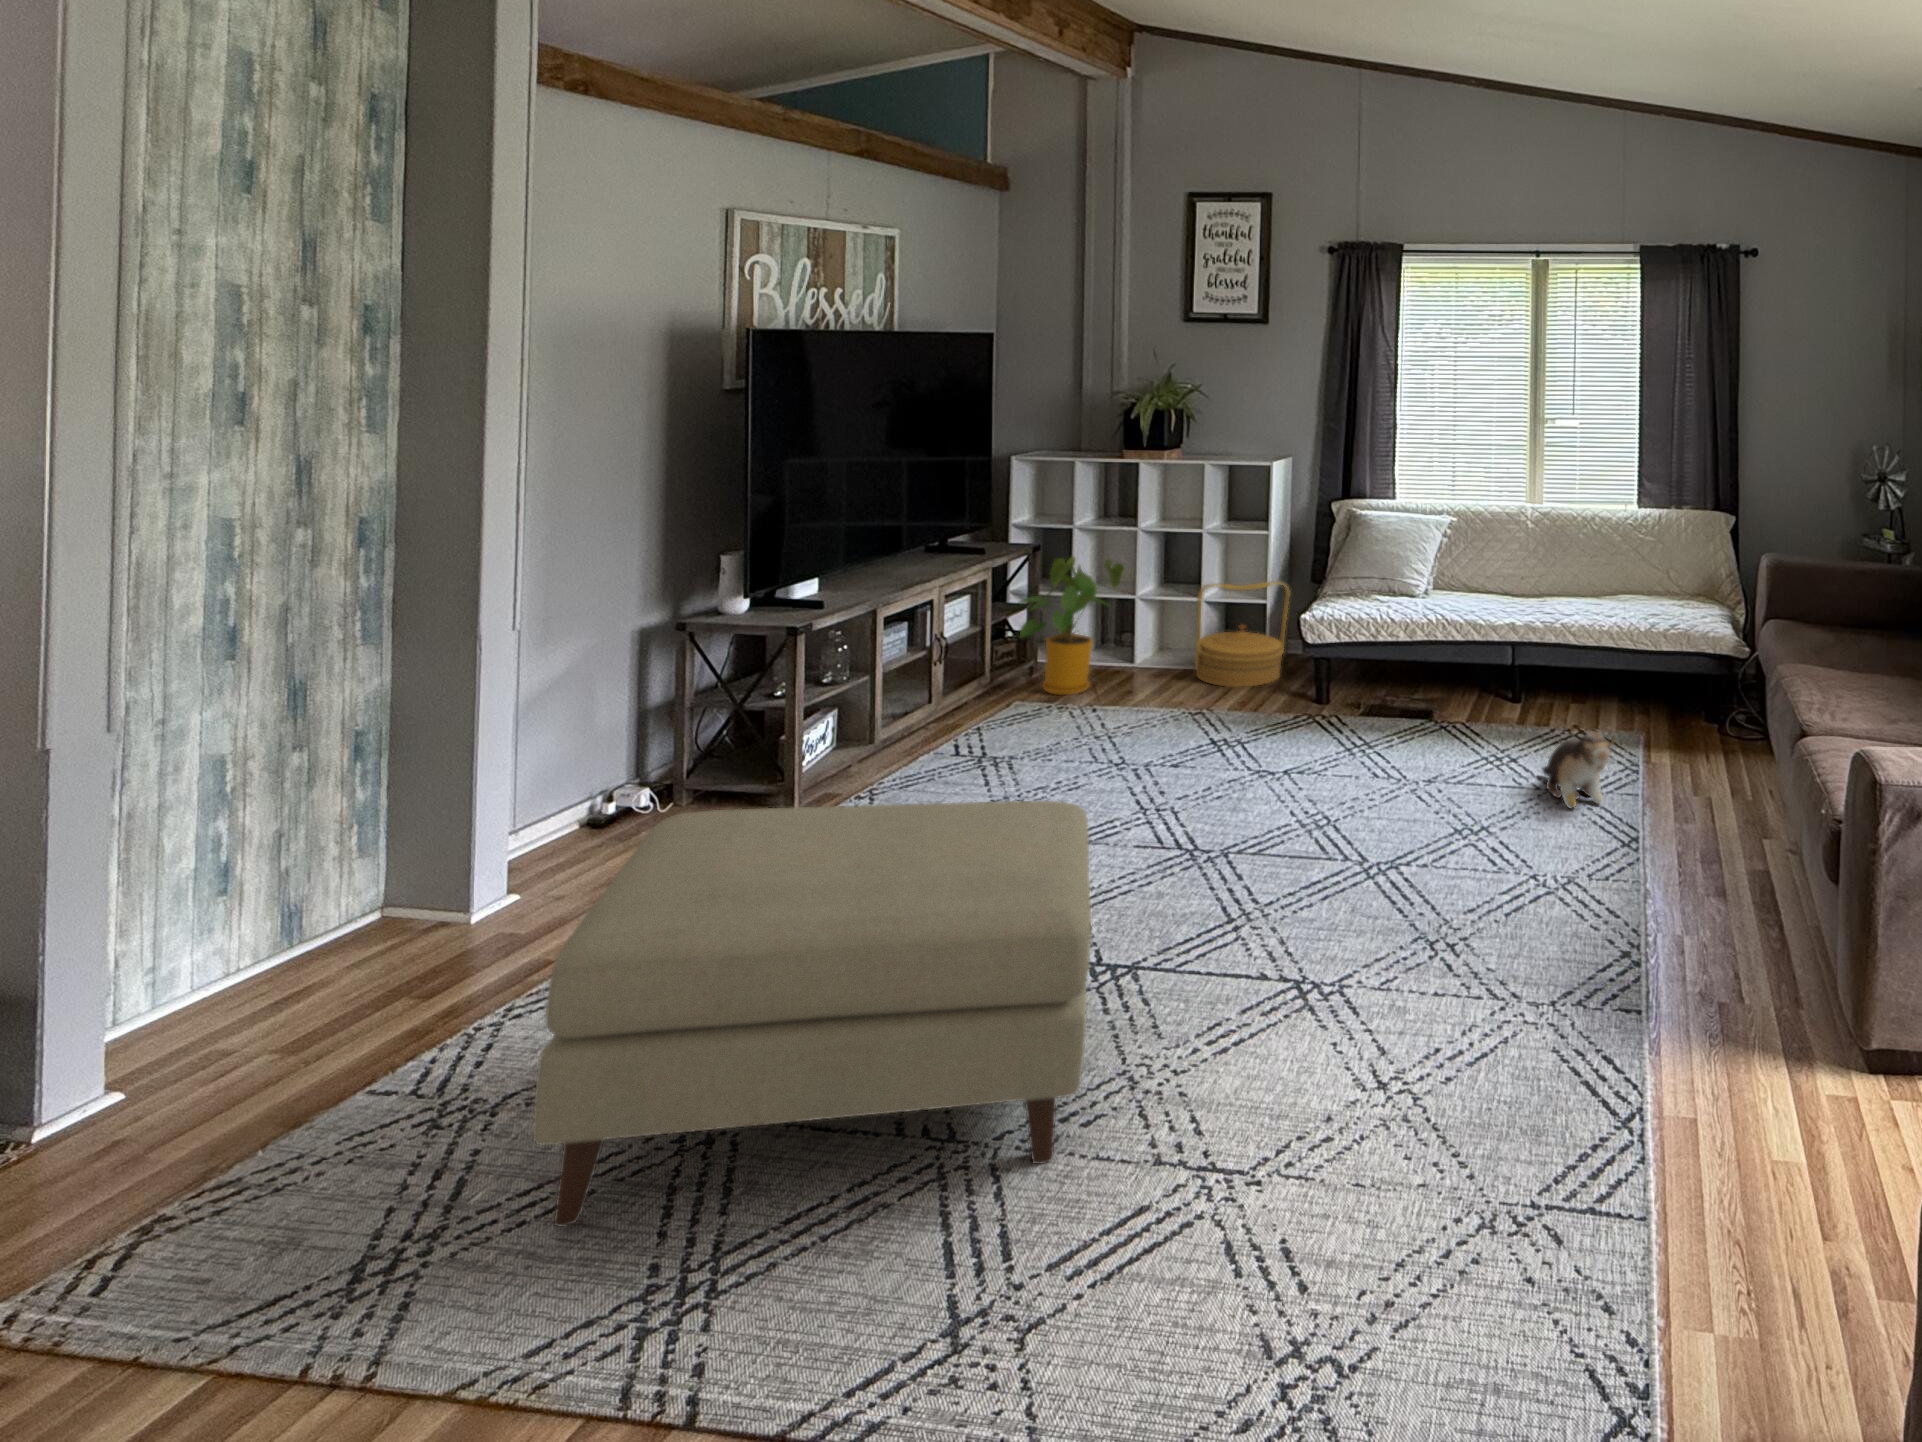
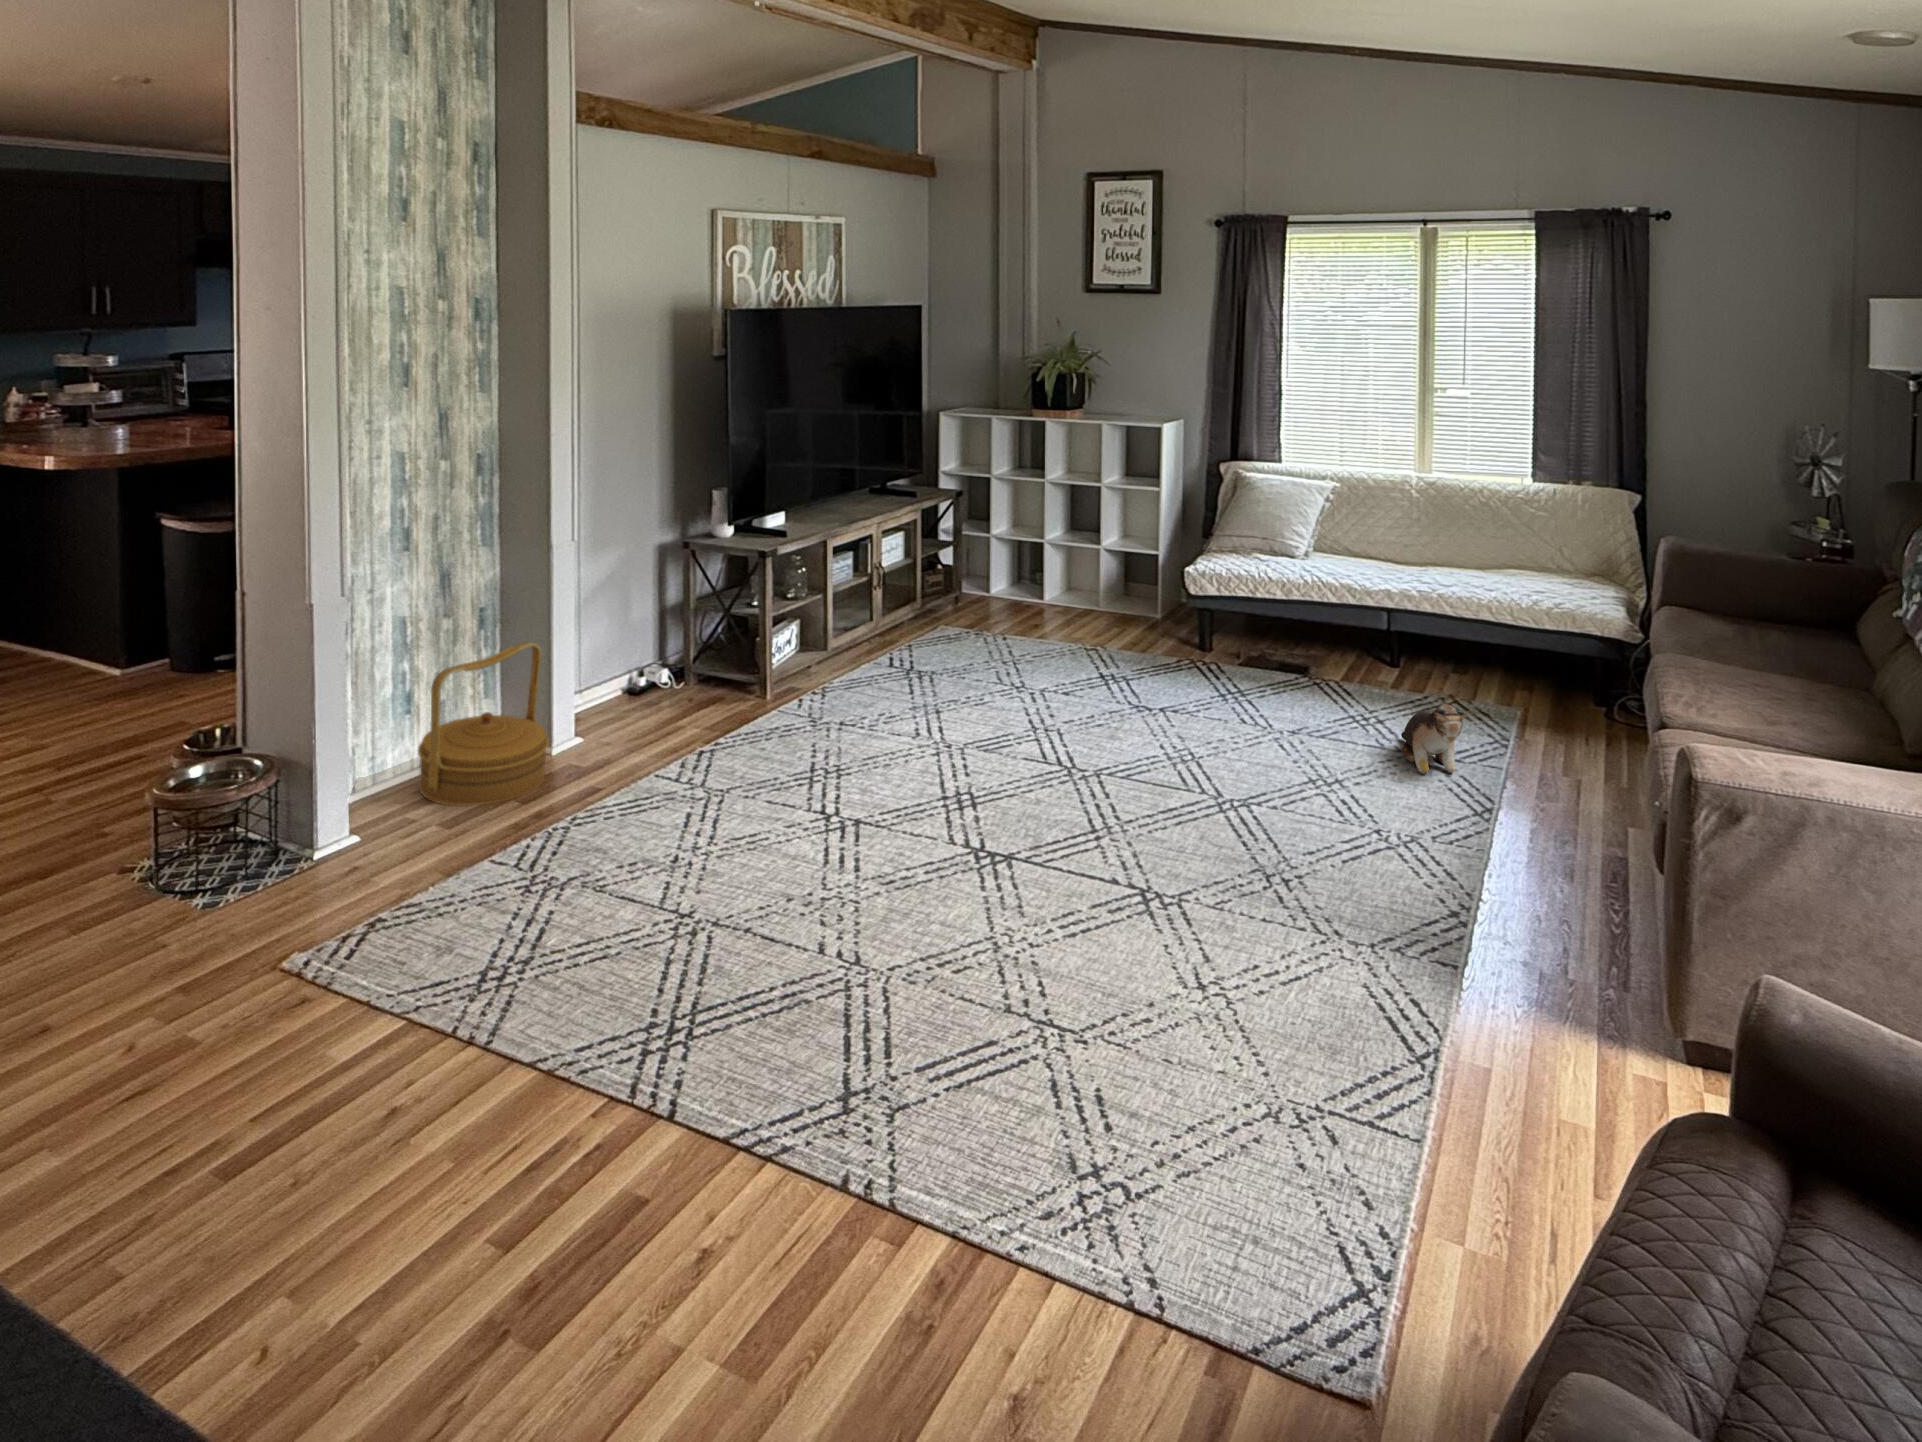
house plant: present [1020,557,1124,695] -> none [945,501,1039,622]
woven basket: present [1195,581,1289,687] -> present [418,642,549,806]
ottoman: present [533,801,1091,1227] -> none [580,691,974,1004]

